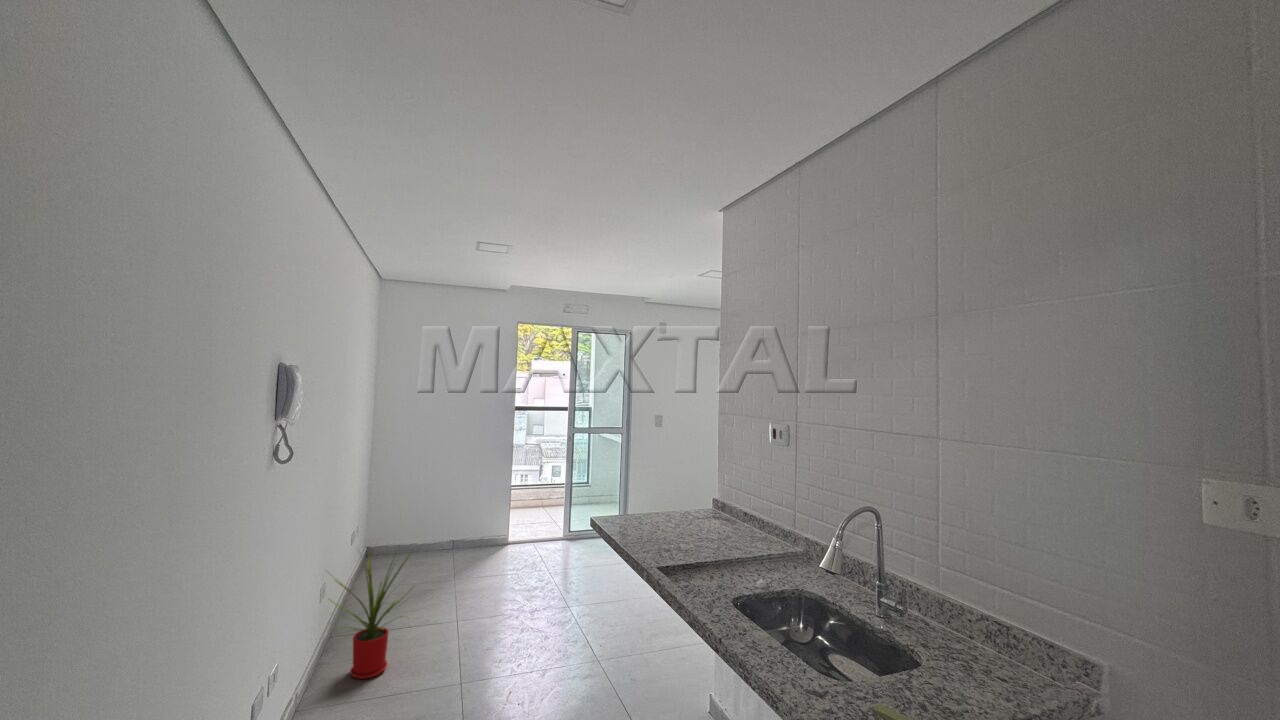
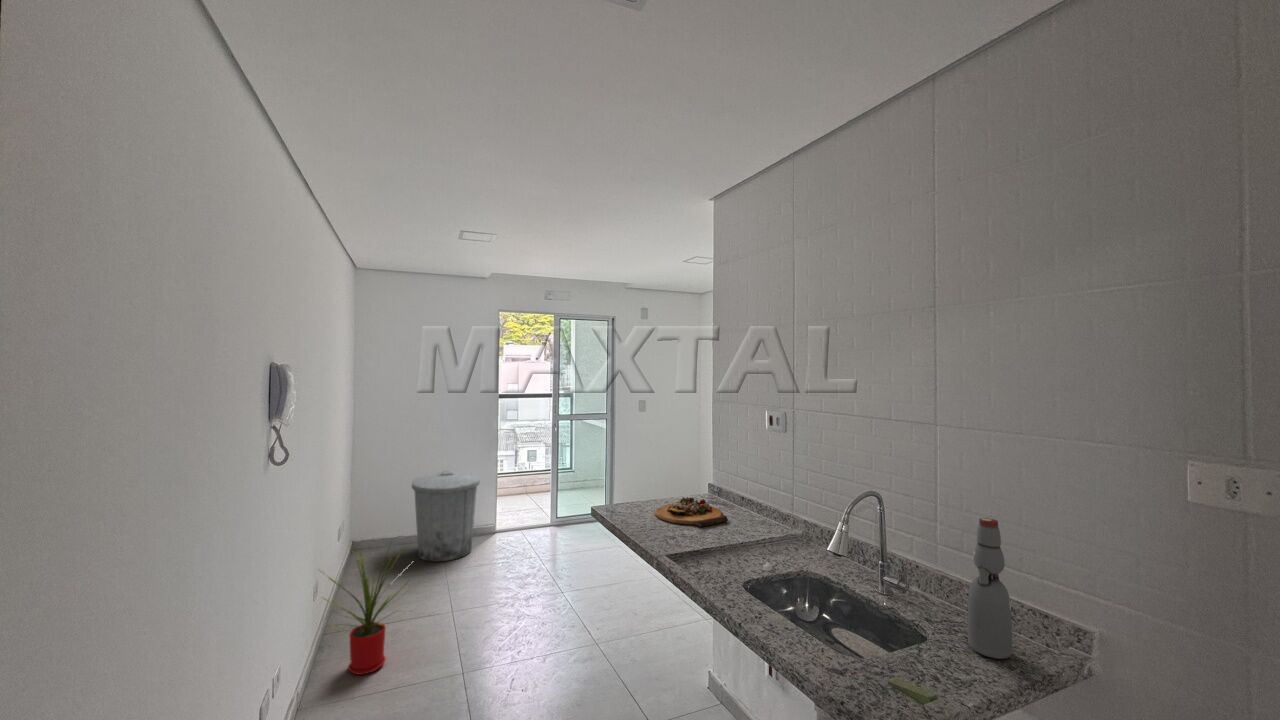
trash can: none [427,480,494,571] -> present [412,470,480,562]
cutting board: none [653,511,728,541] -> present [655,497,728,527]
bottle: none [964,536,1012,691] -> present [967,518,1012,659]

